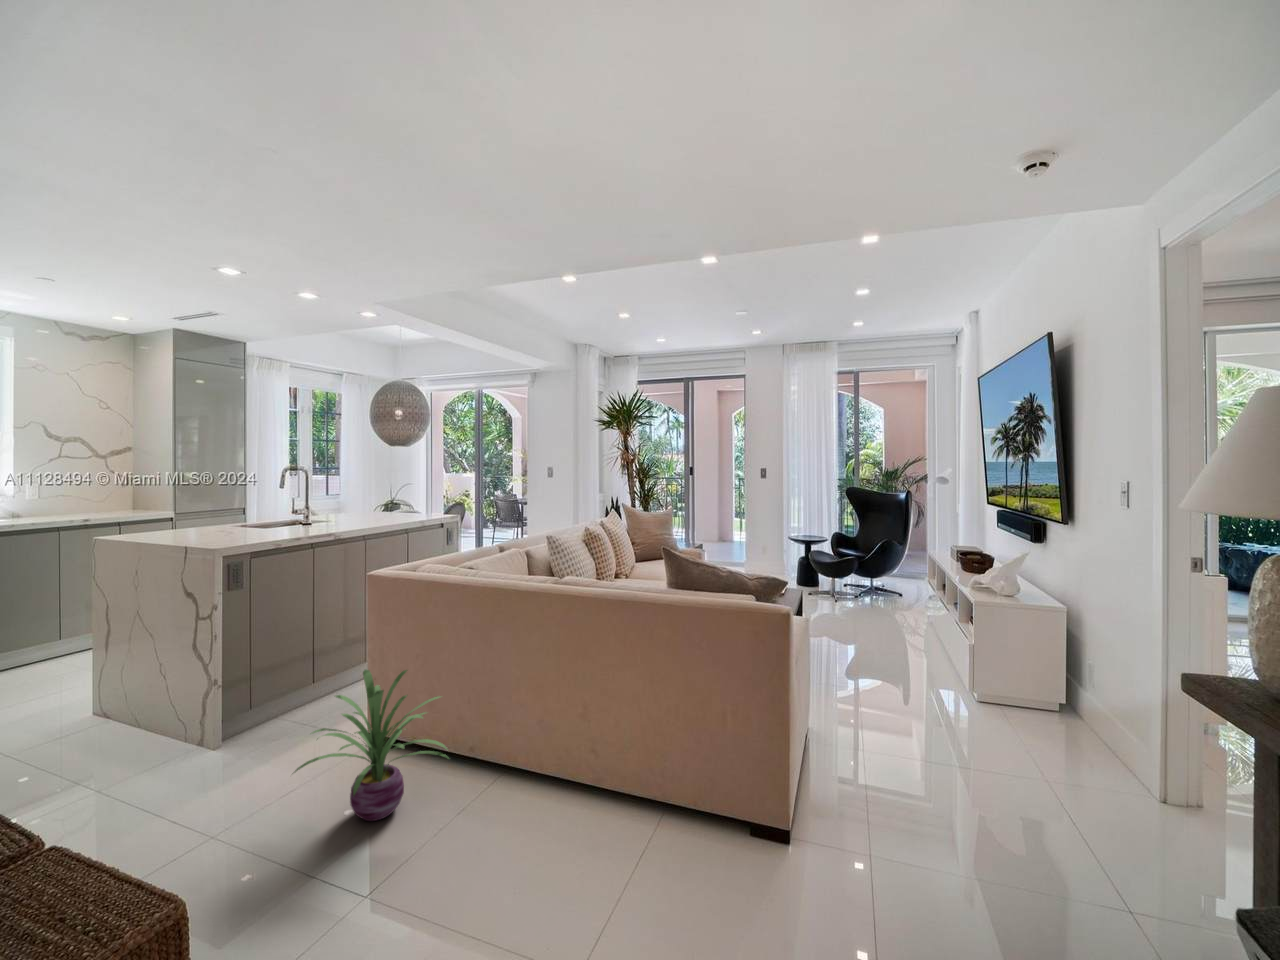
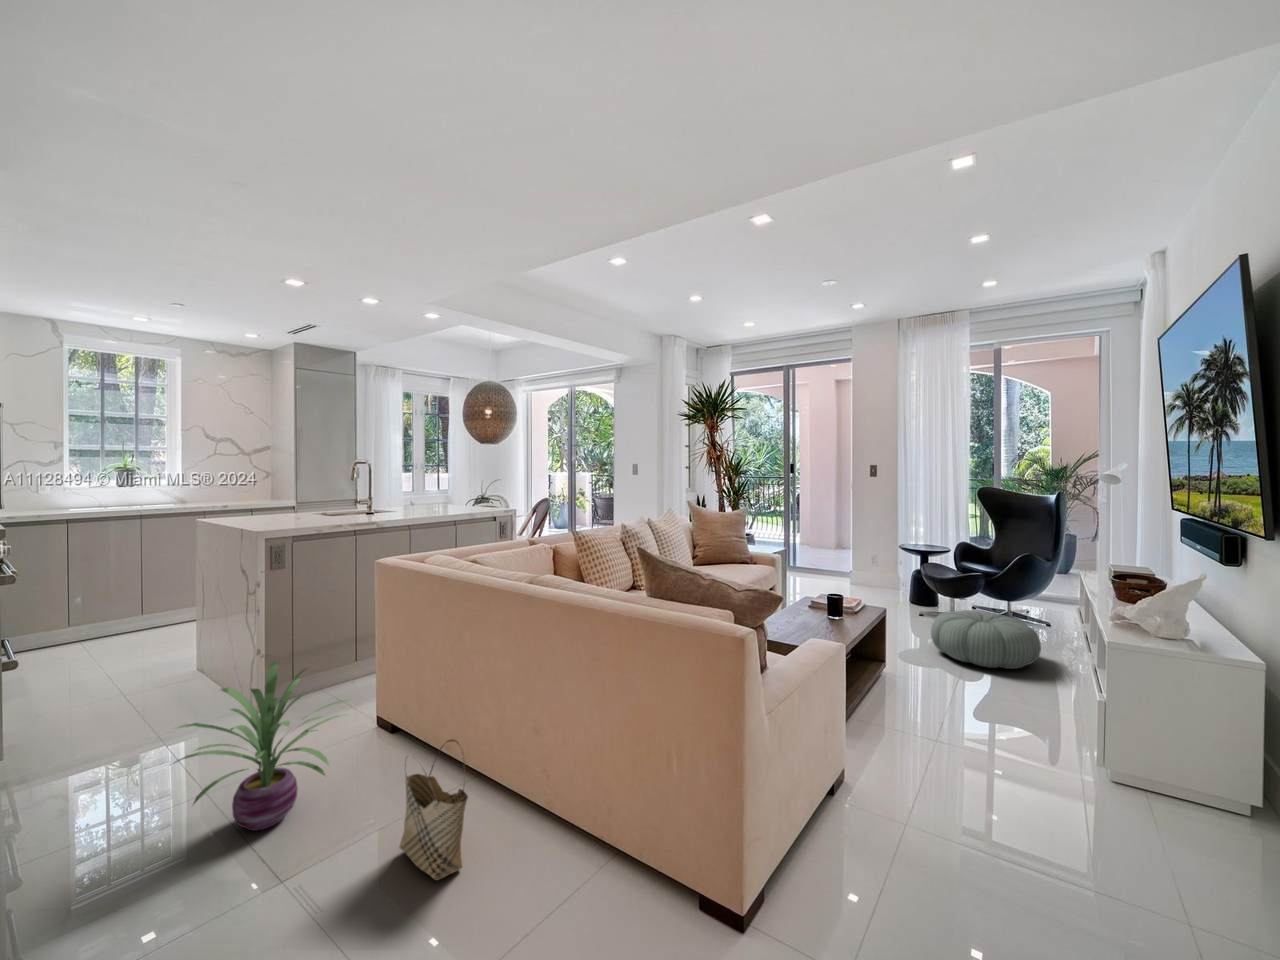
pouf: none [833,588,910,630] -> present [931,610,1041,669]
woven basket: none [525,712,591,821] -> present [400,739,468,880]

